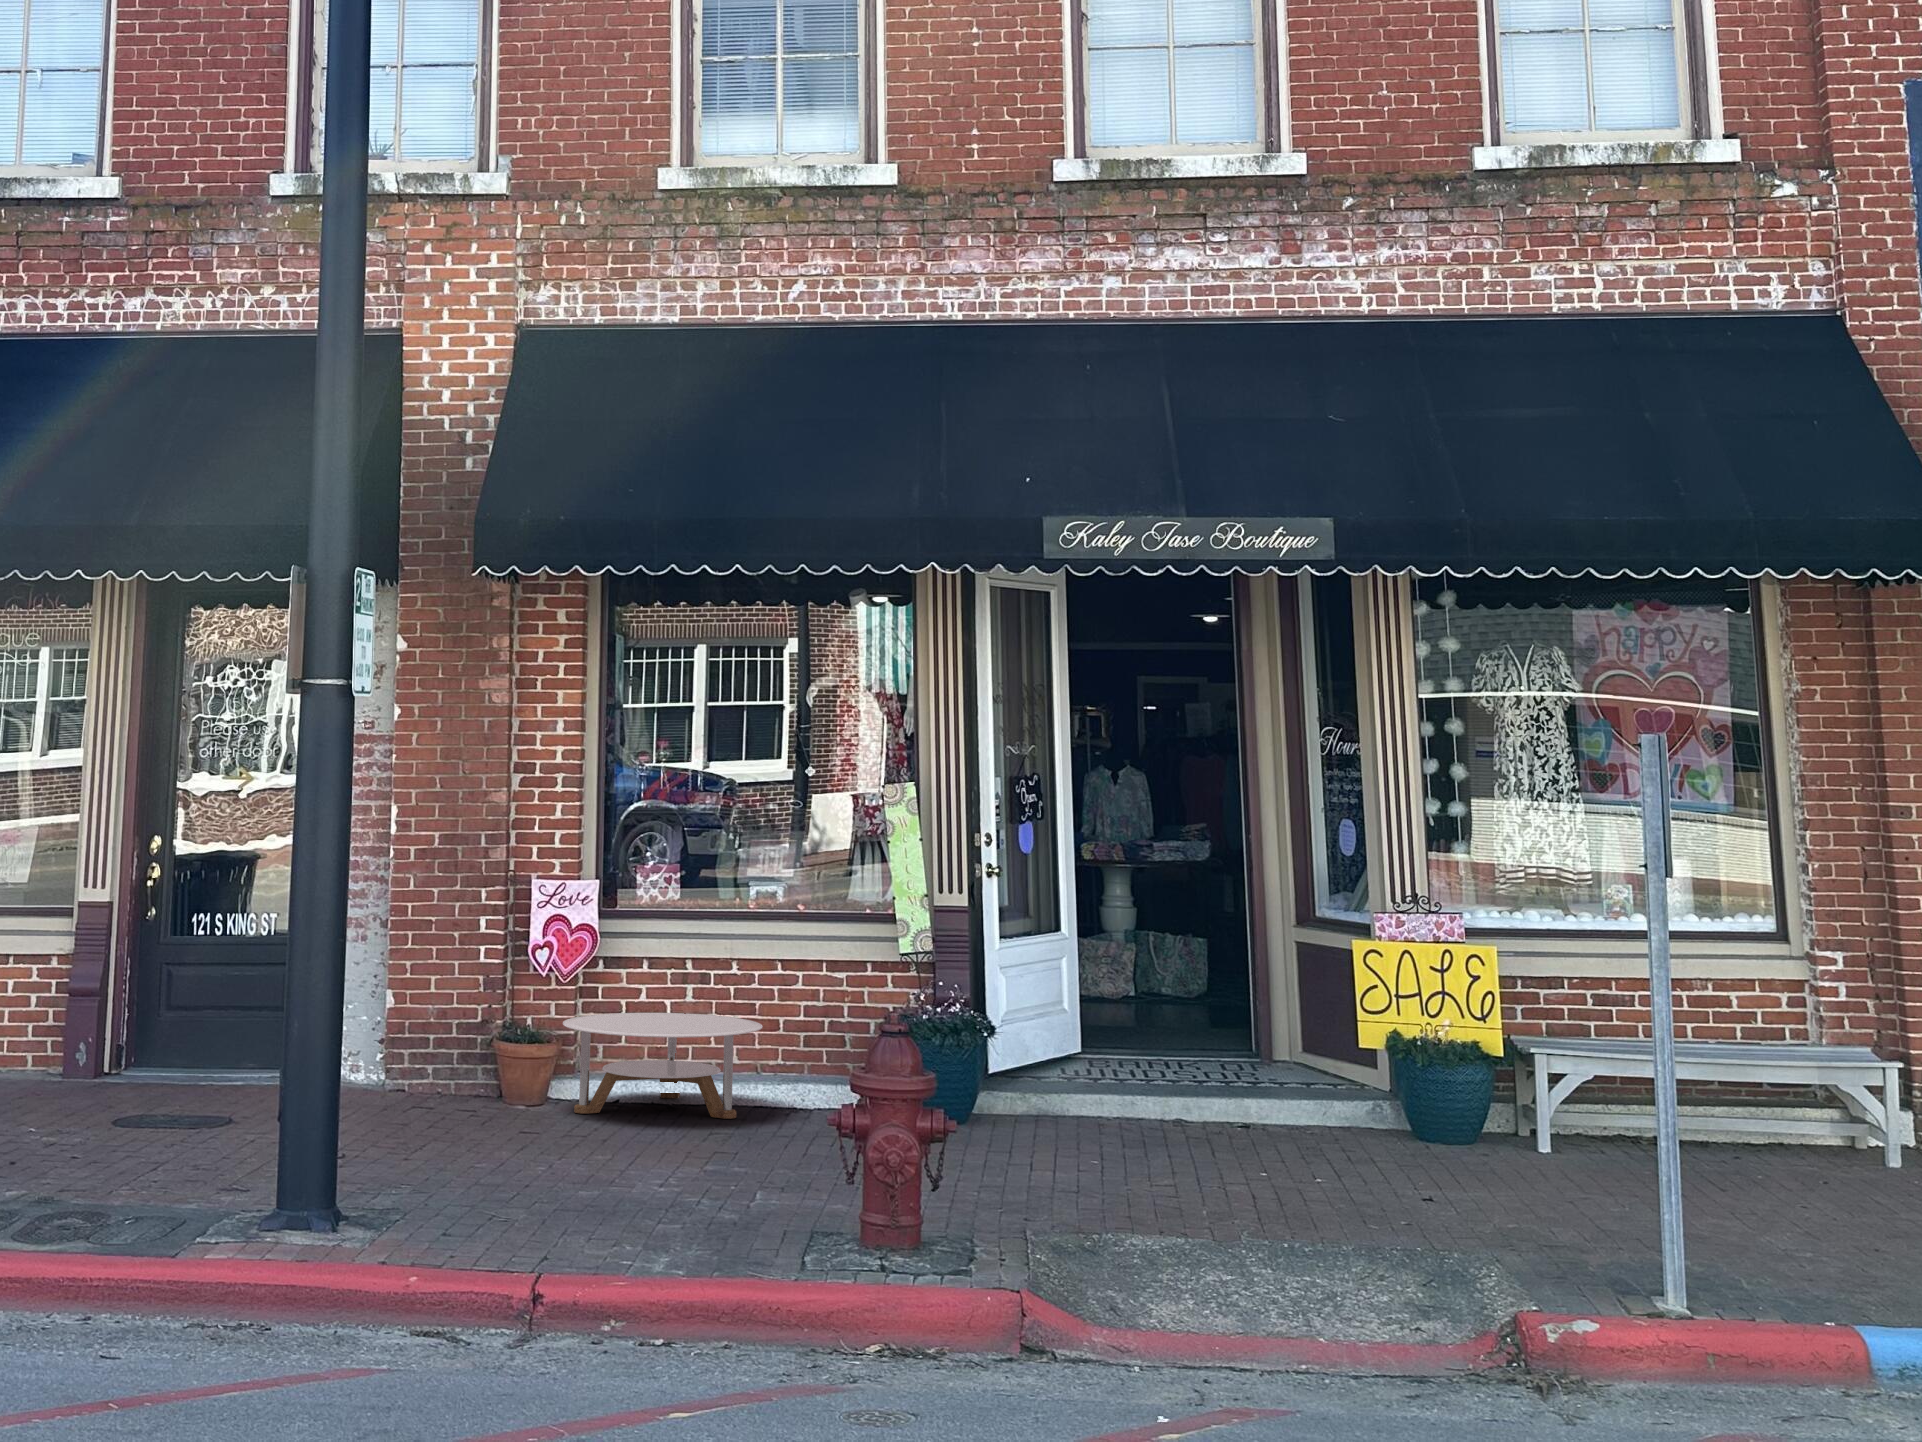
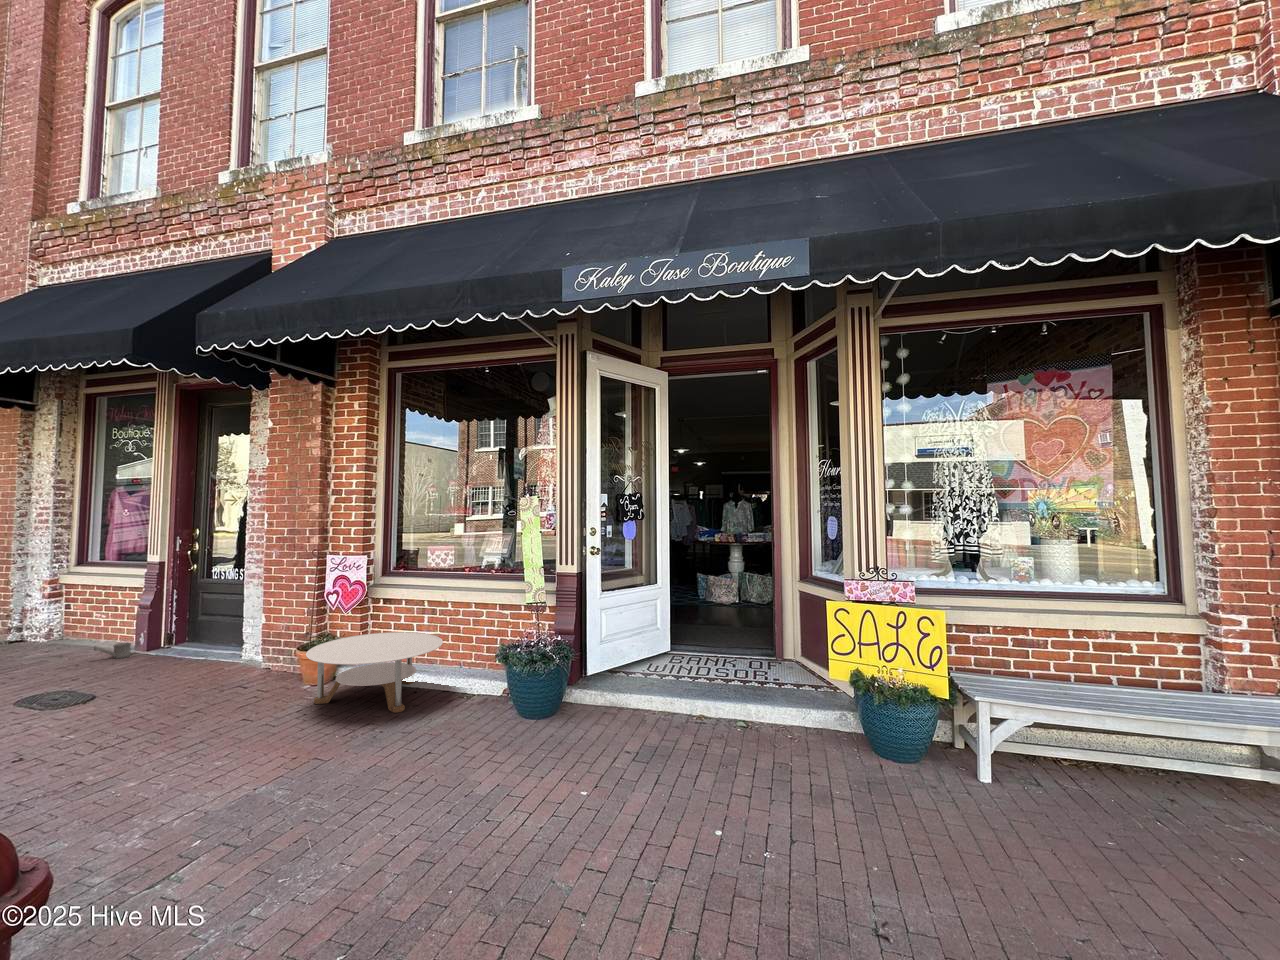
watering can: none [20,1048,66,1078] -> present [94,642,139,658]

